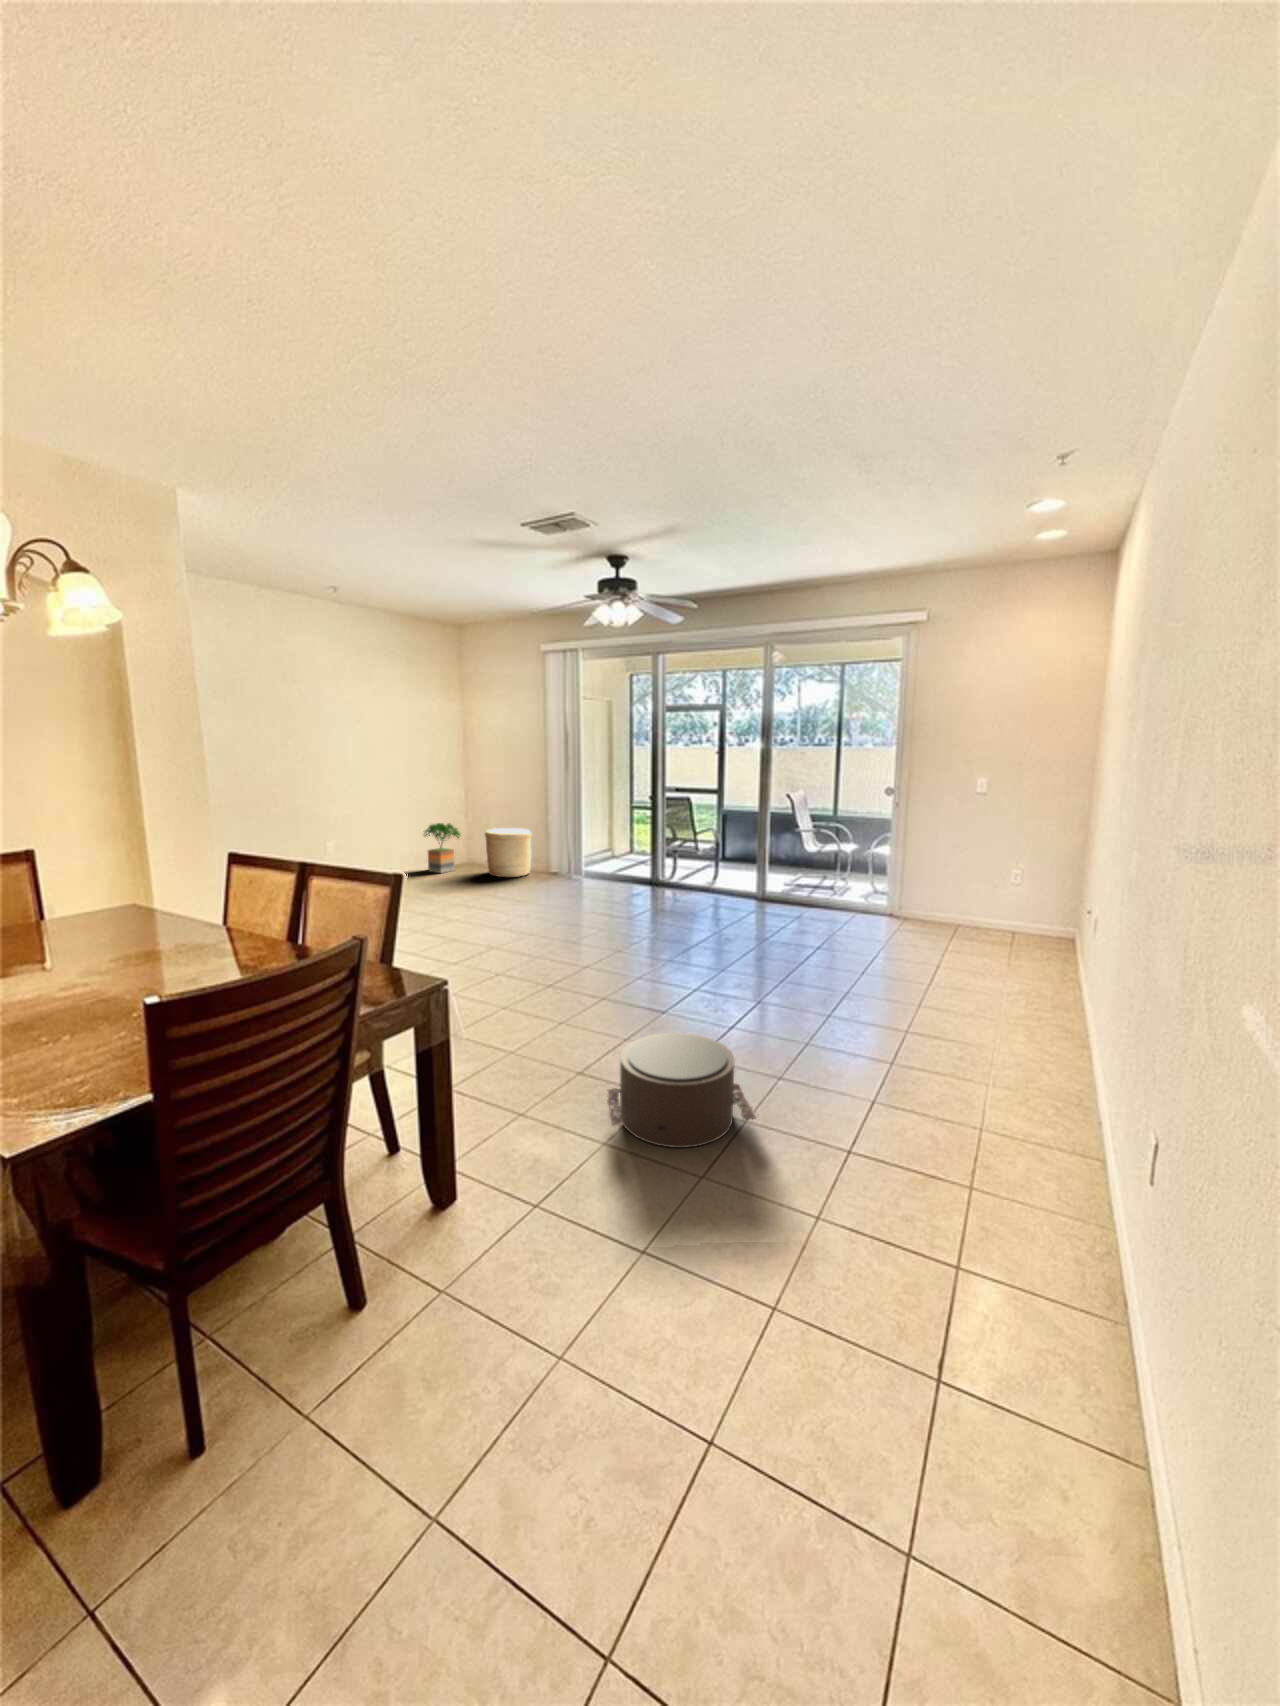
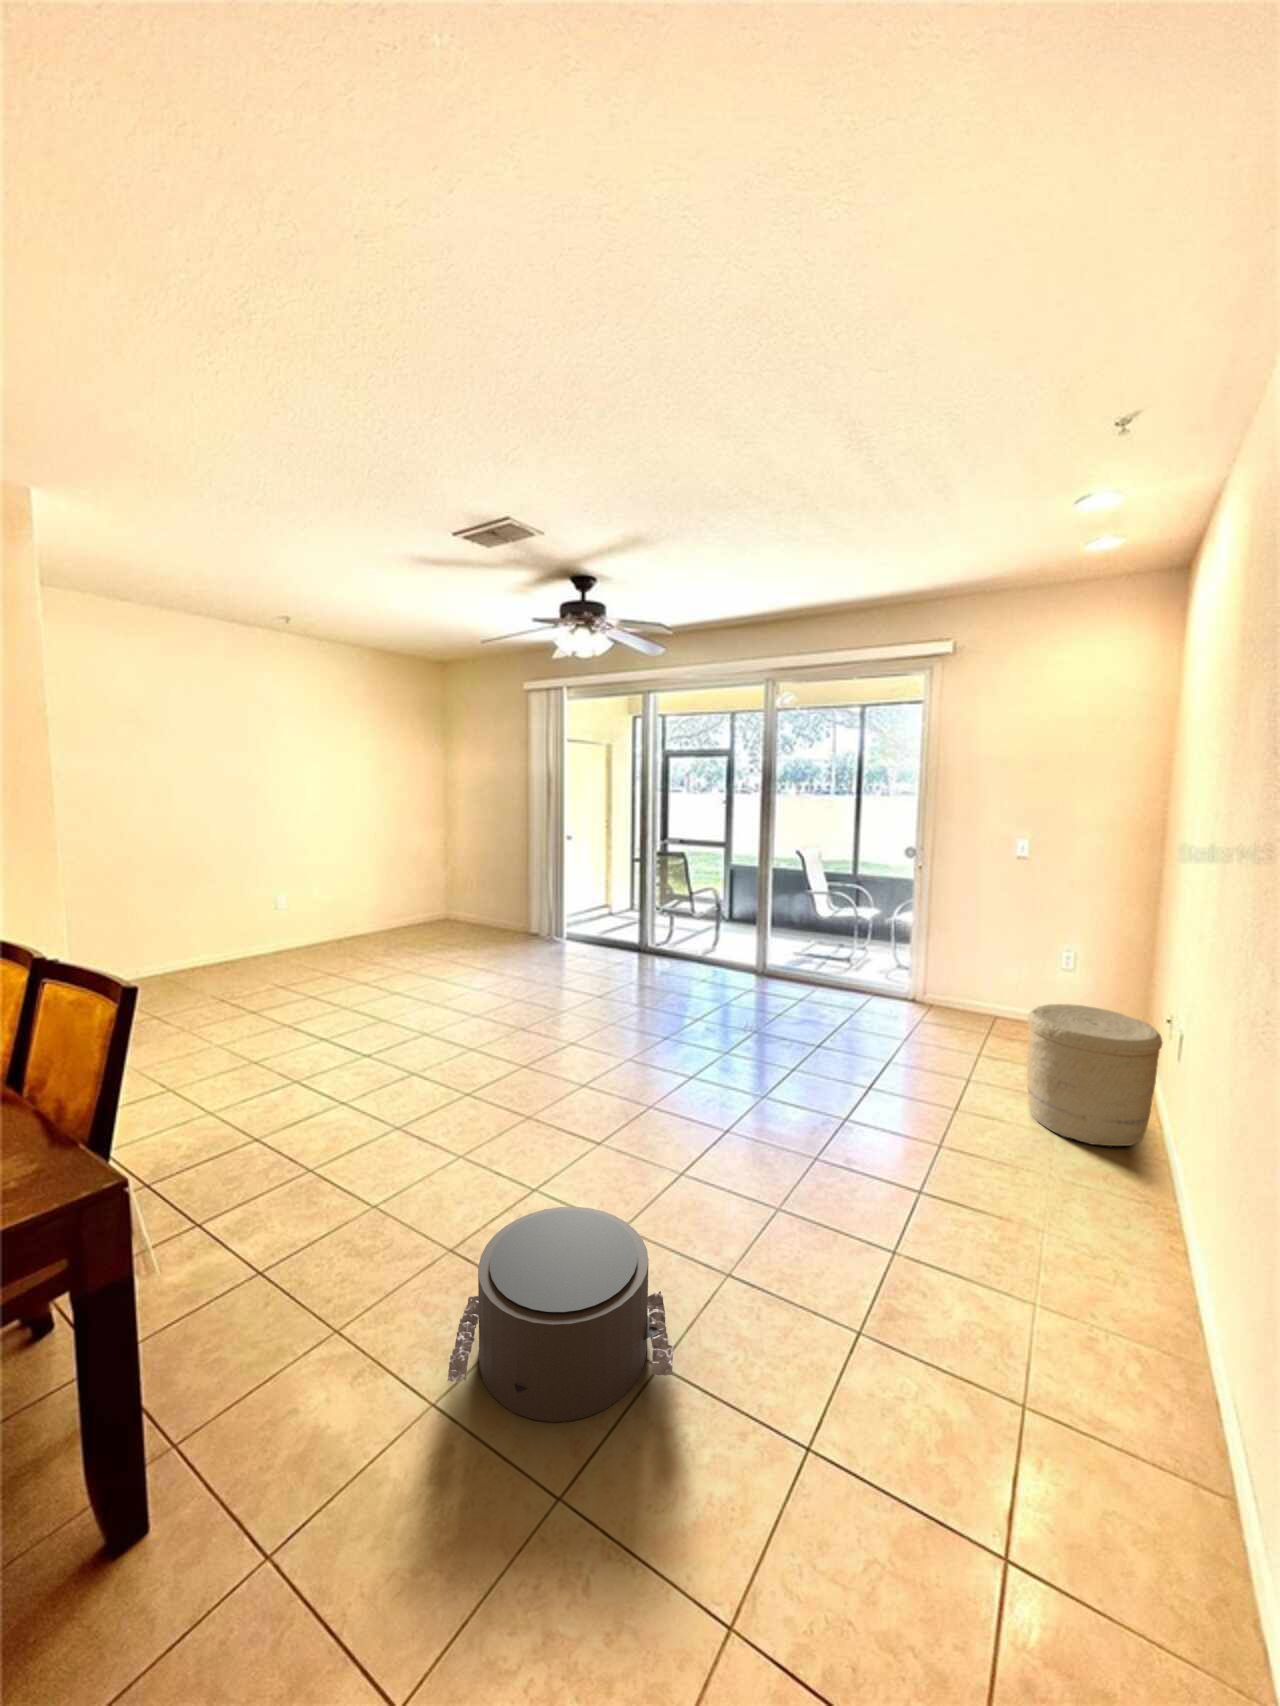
potted tree: present [425,823,461,873] -> none [396,874,440,930]
woven basket: present [485,828,531,877] -> present [1027,1004,1162,1146]

